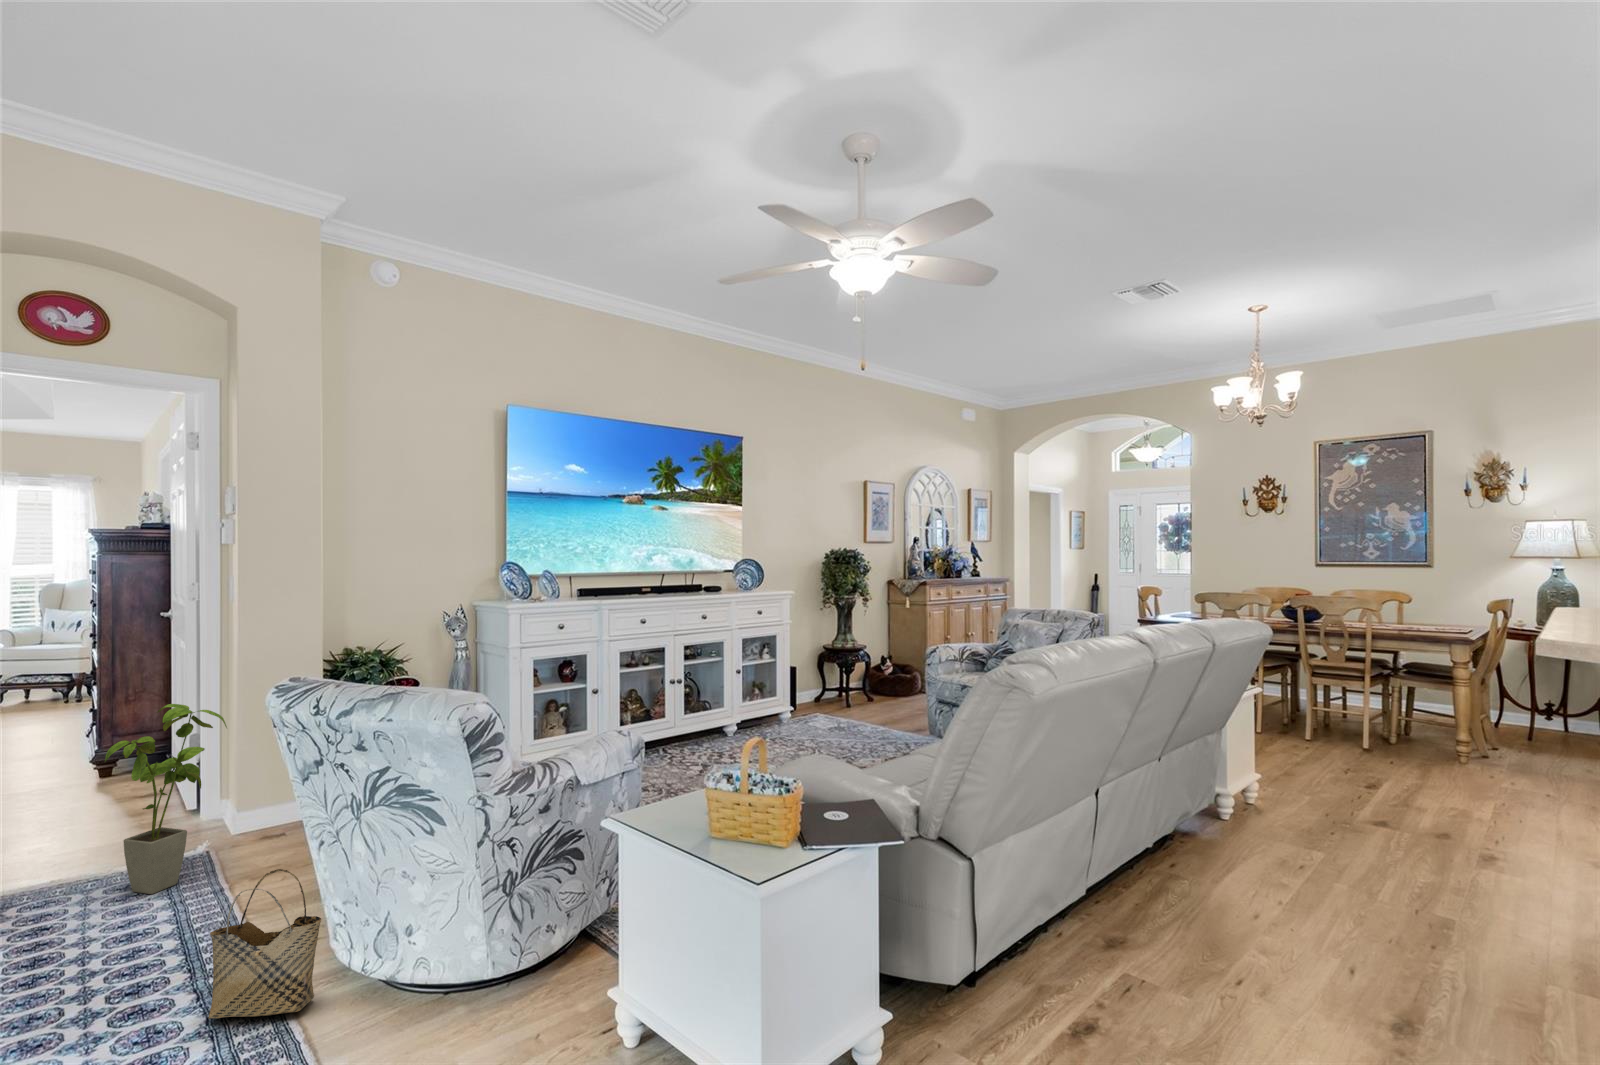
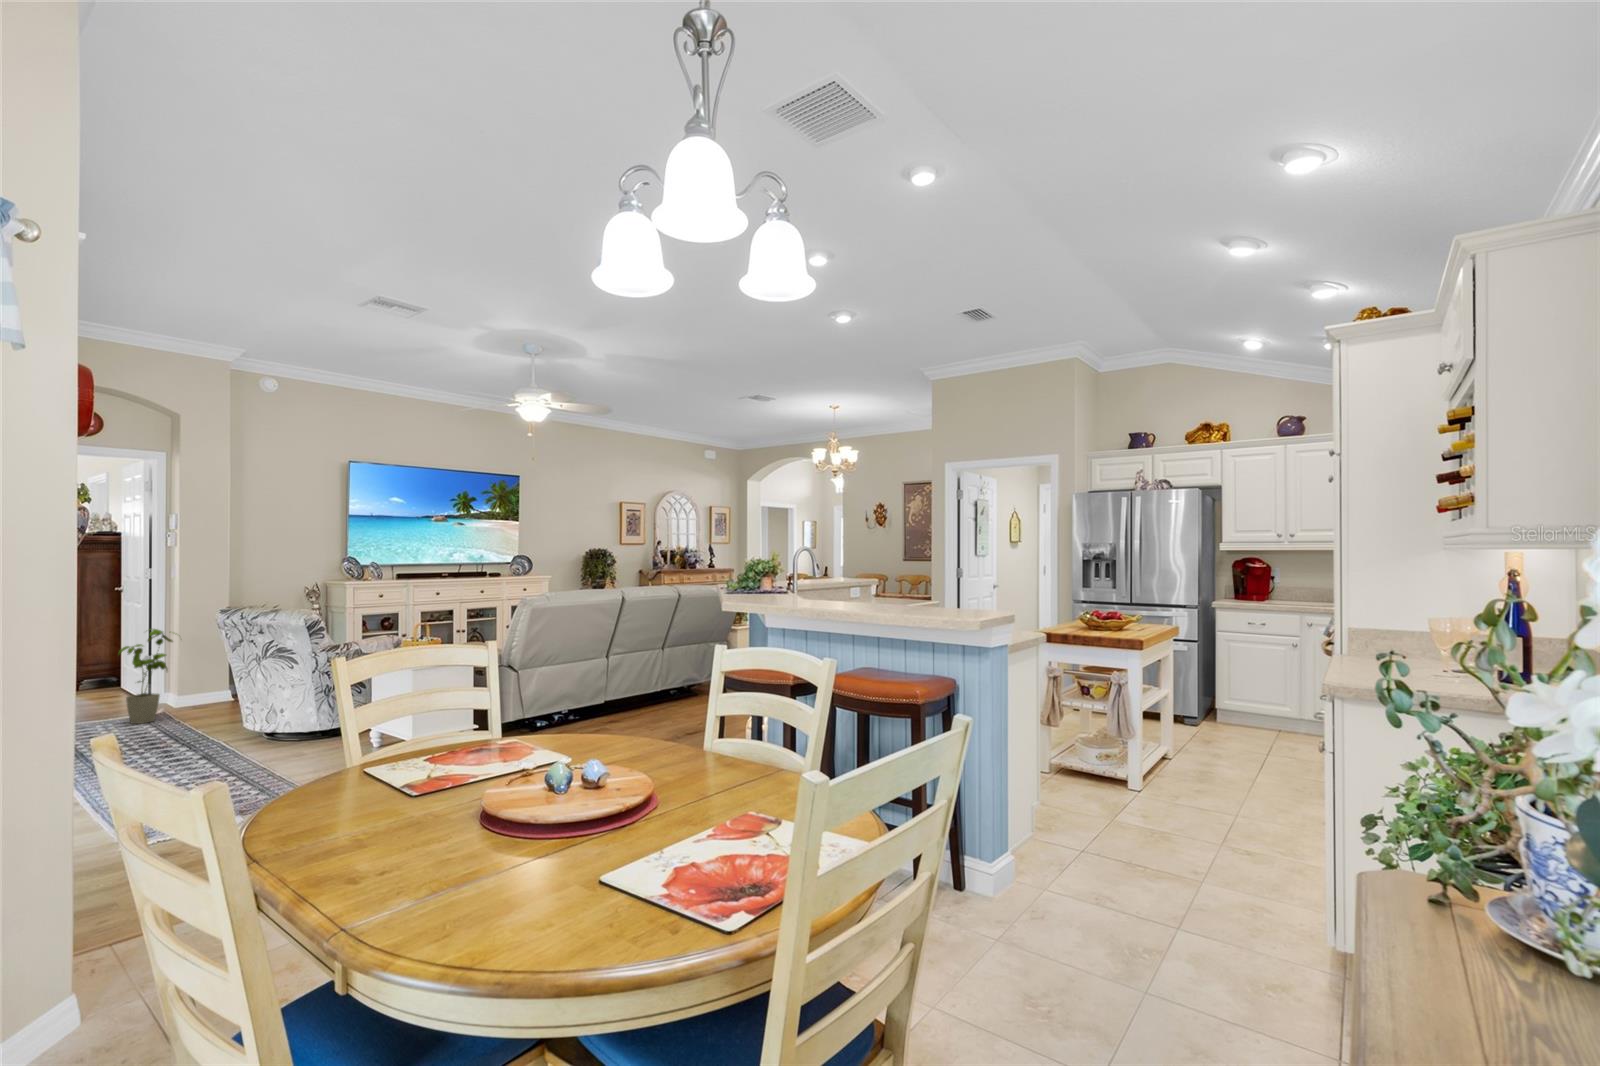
woven basket: present [209,869,321,1019] -> none [191,688,241,746]

